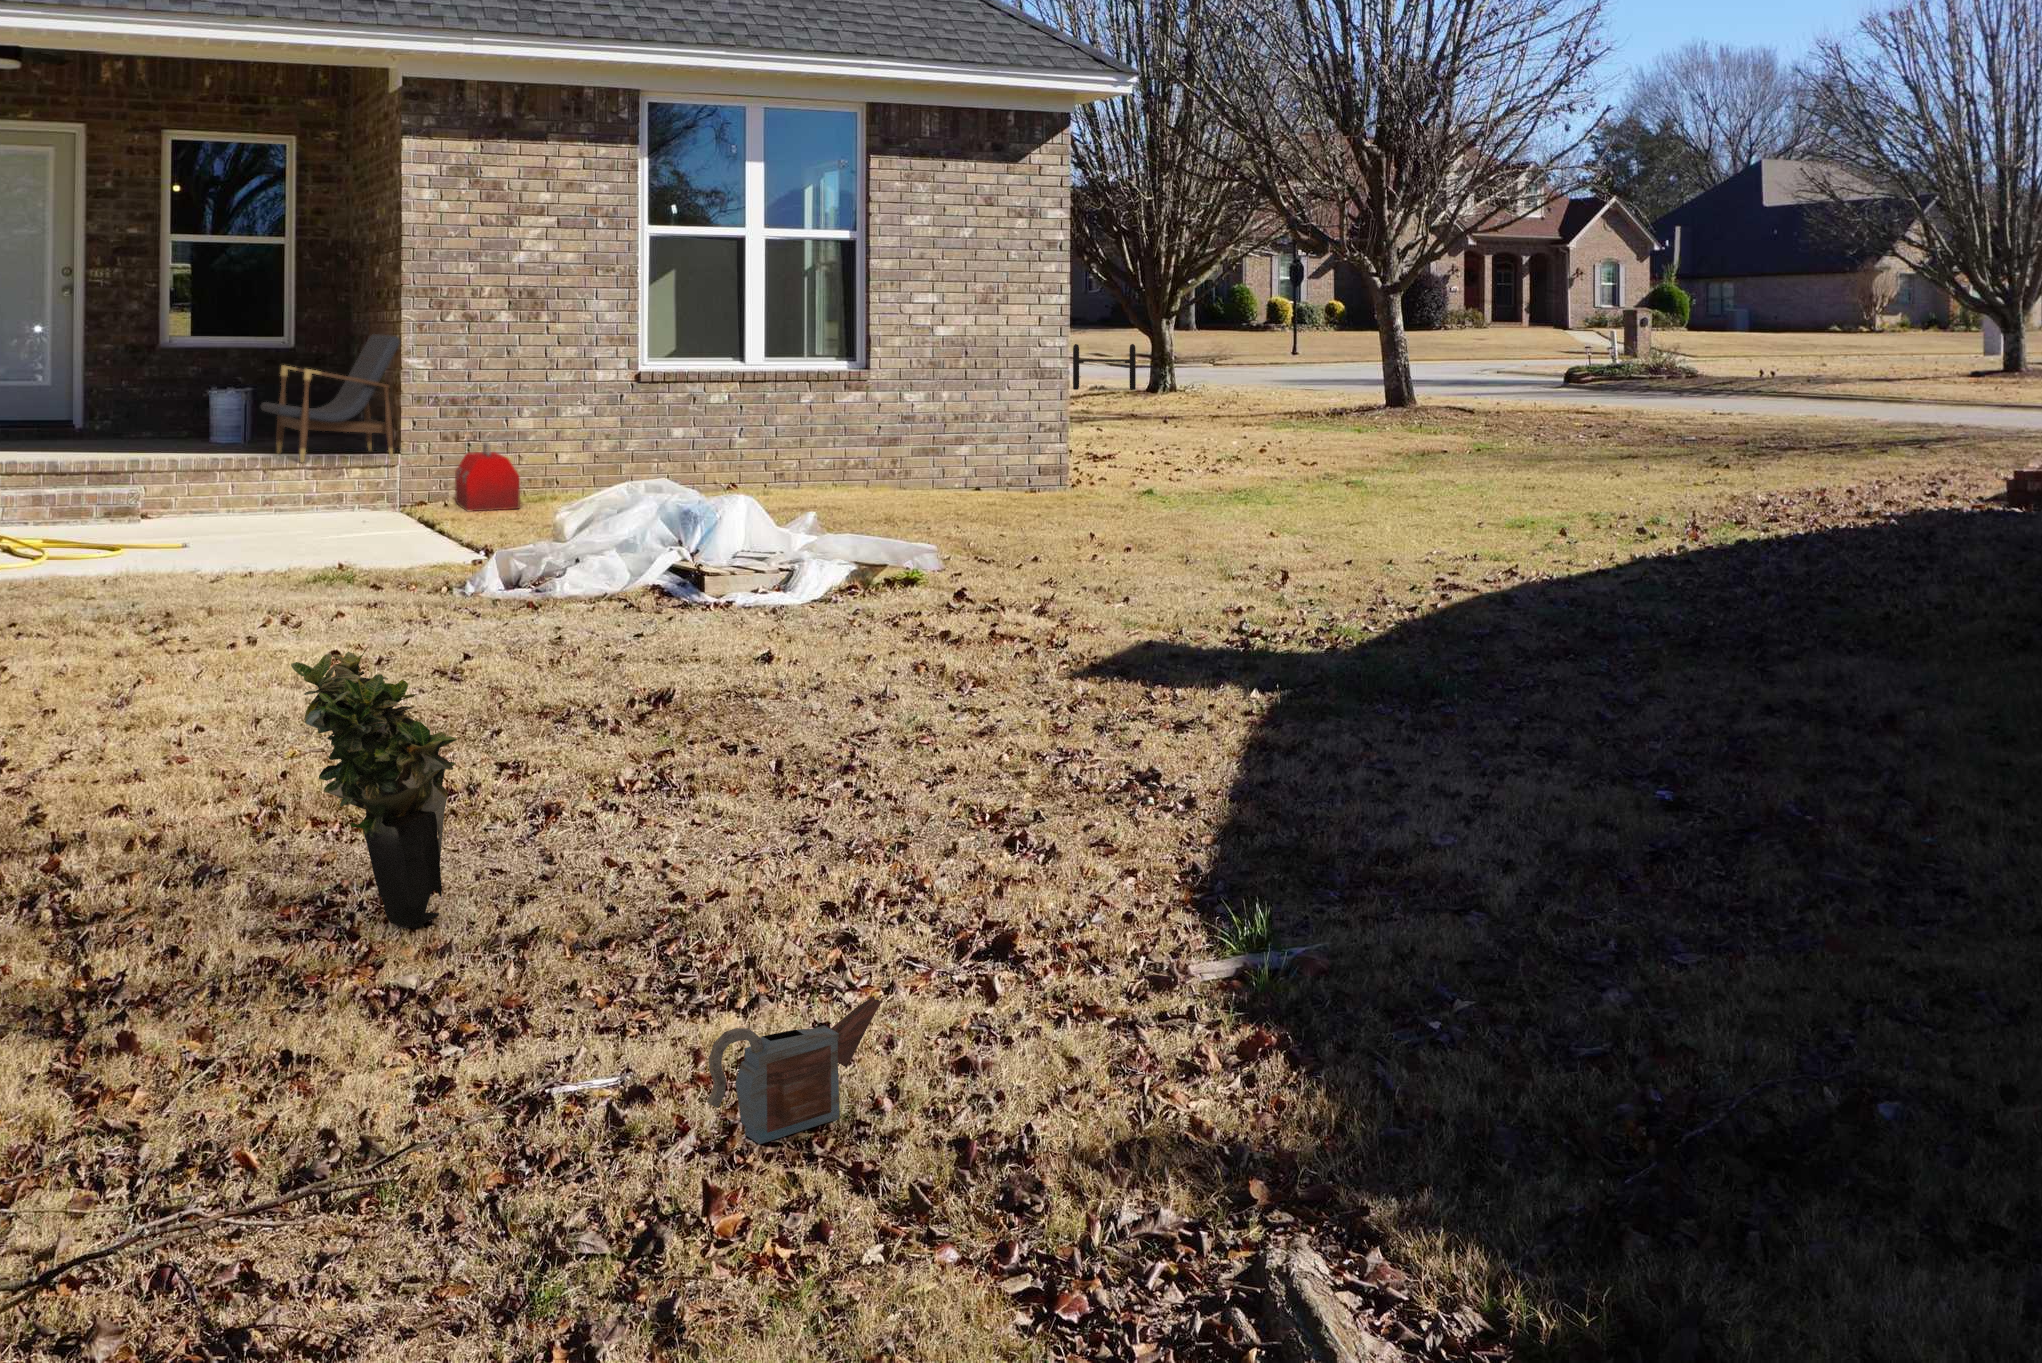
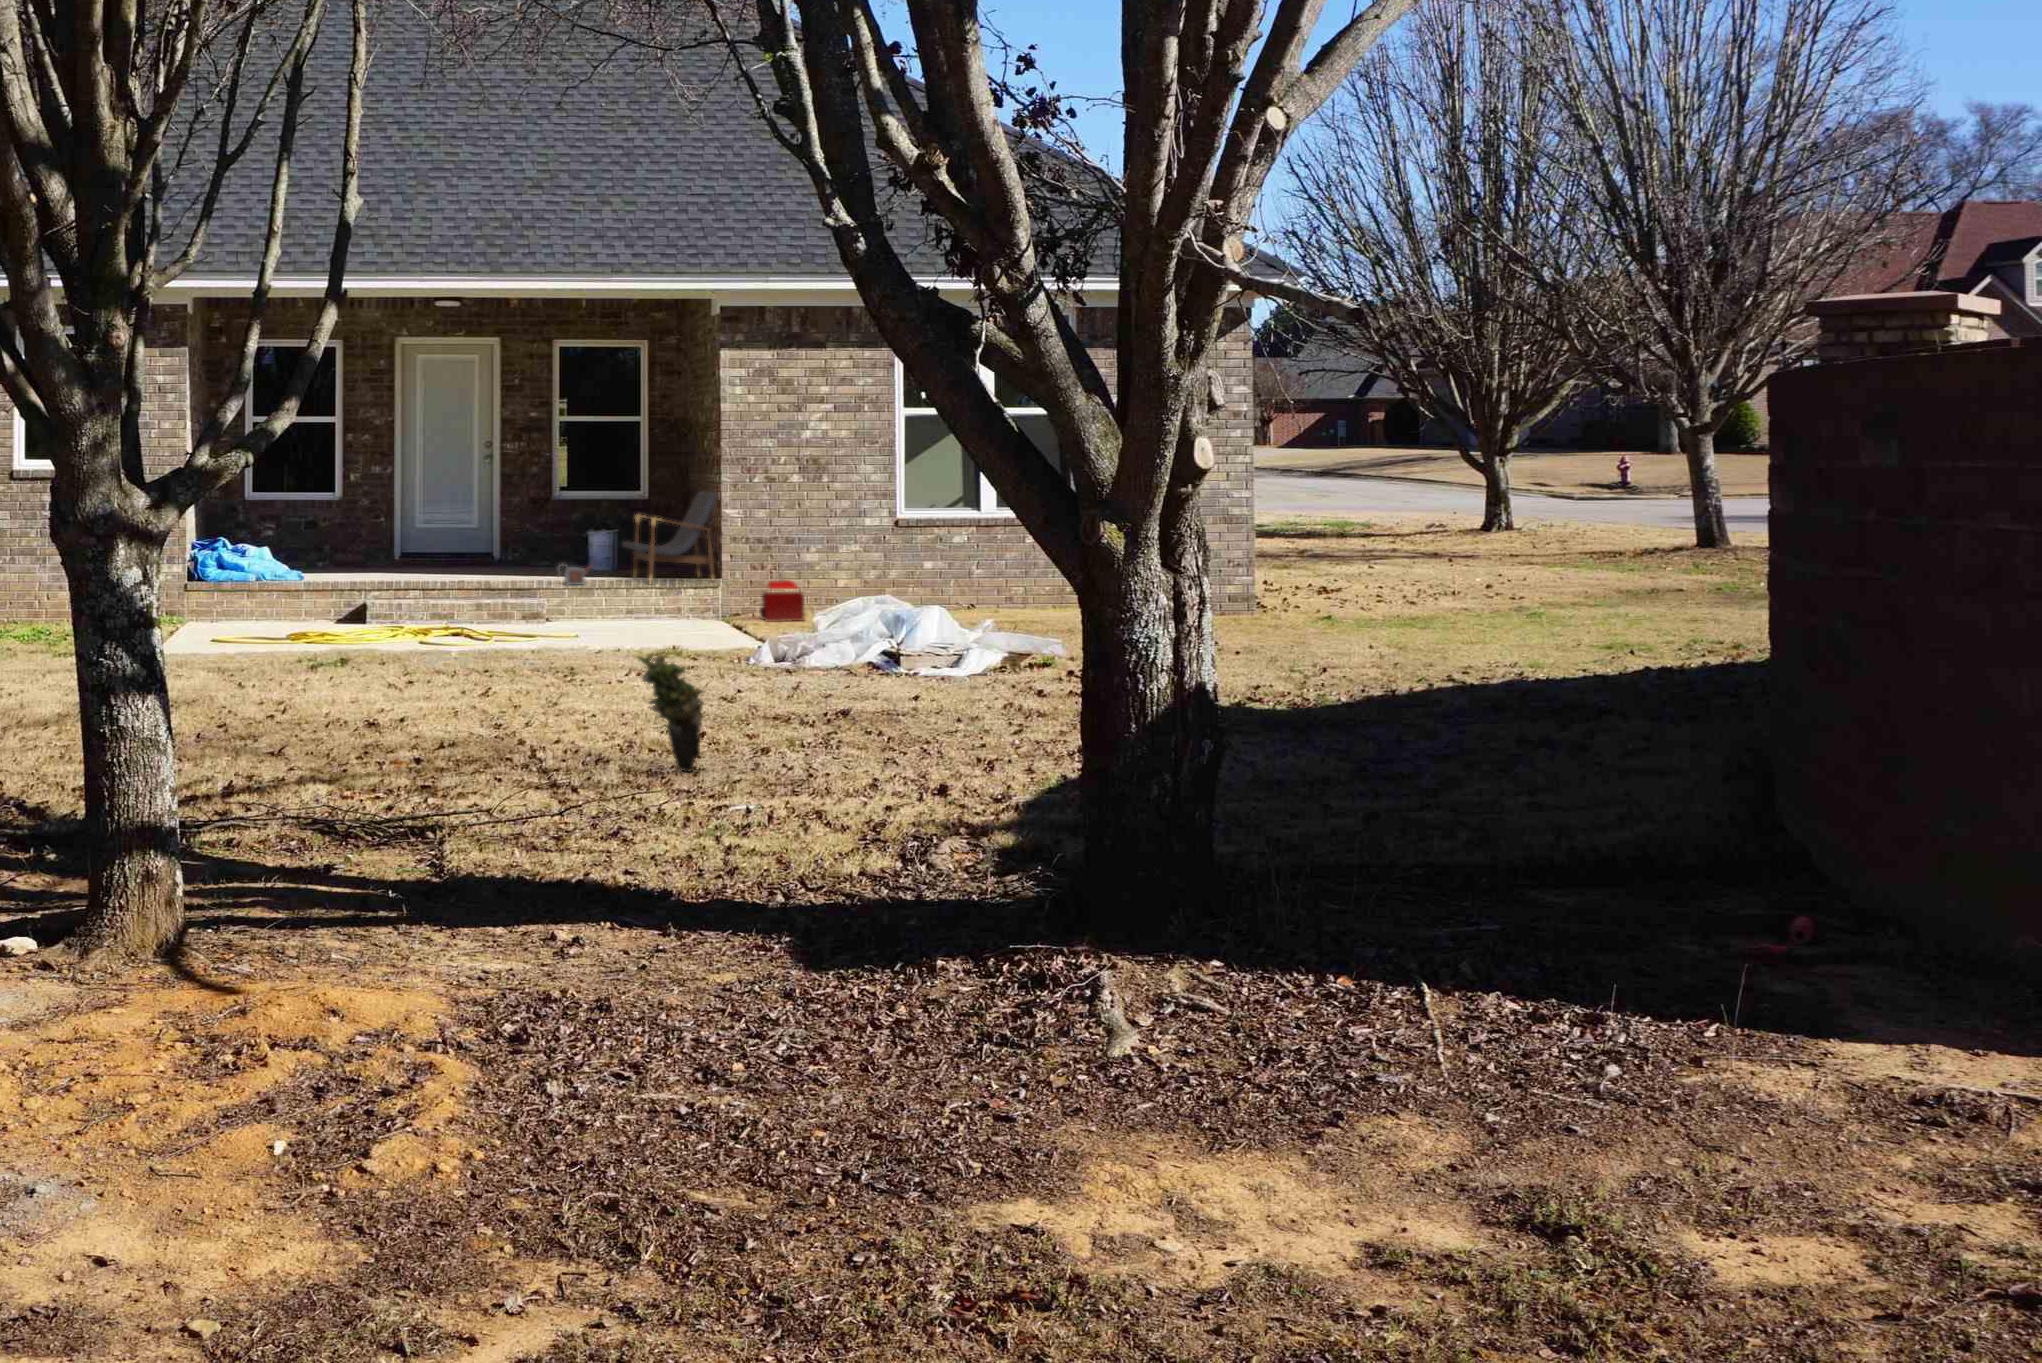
bench: present [1073,344,1136,390] -> none [1399,483,1471,530]
watering can: present [707,996,882,1144] -> present [557,565,593,585]

